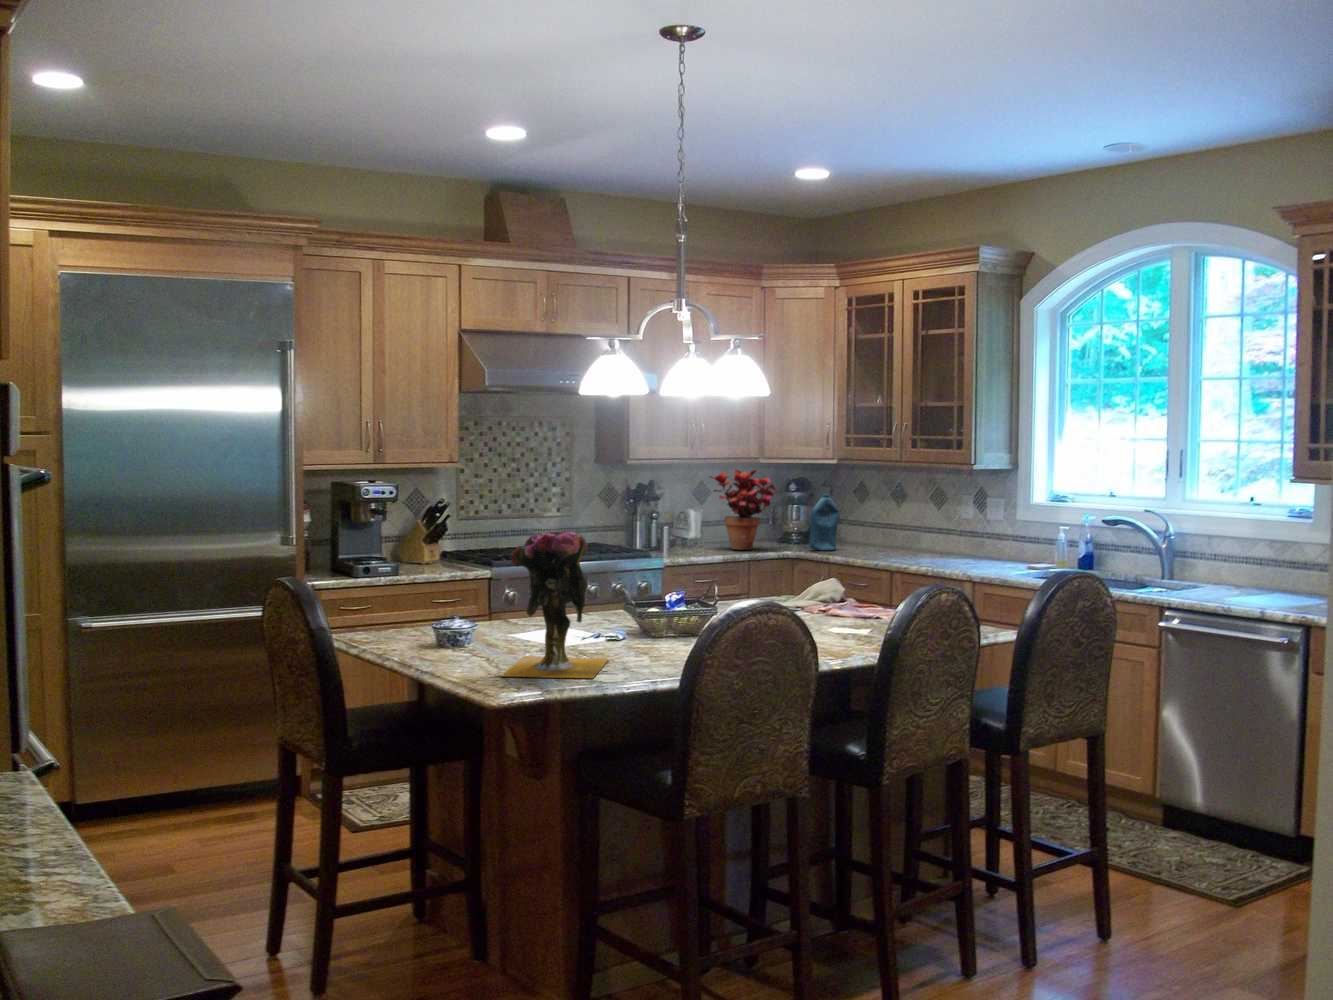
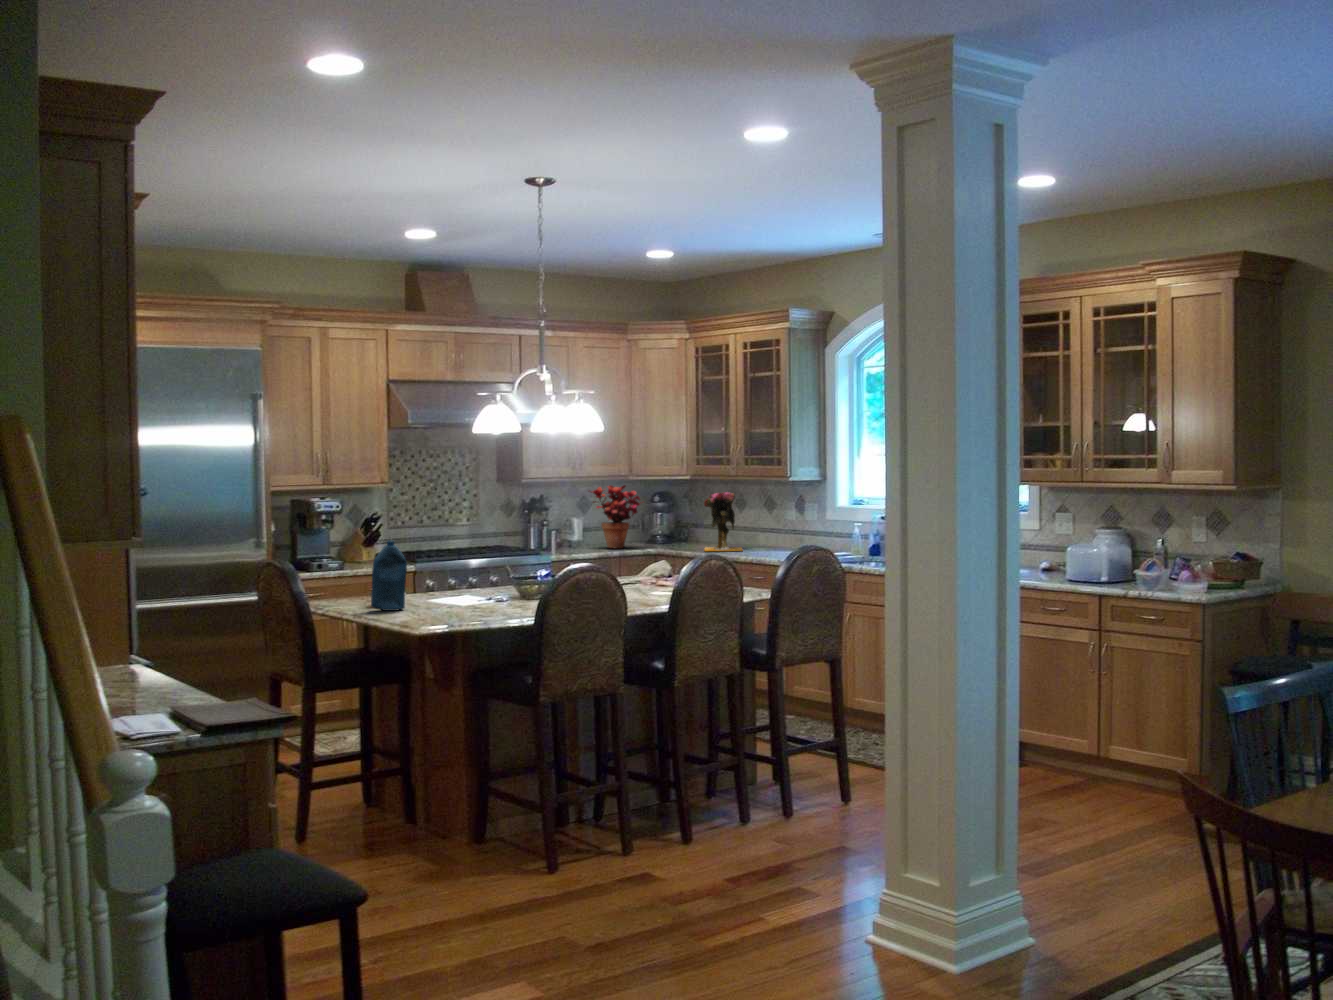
bottle: present [809,494,839,551] -> present [371,541,407,611]
vase: present [503,531,608,678] -> present [704,492,742,551]

